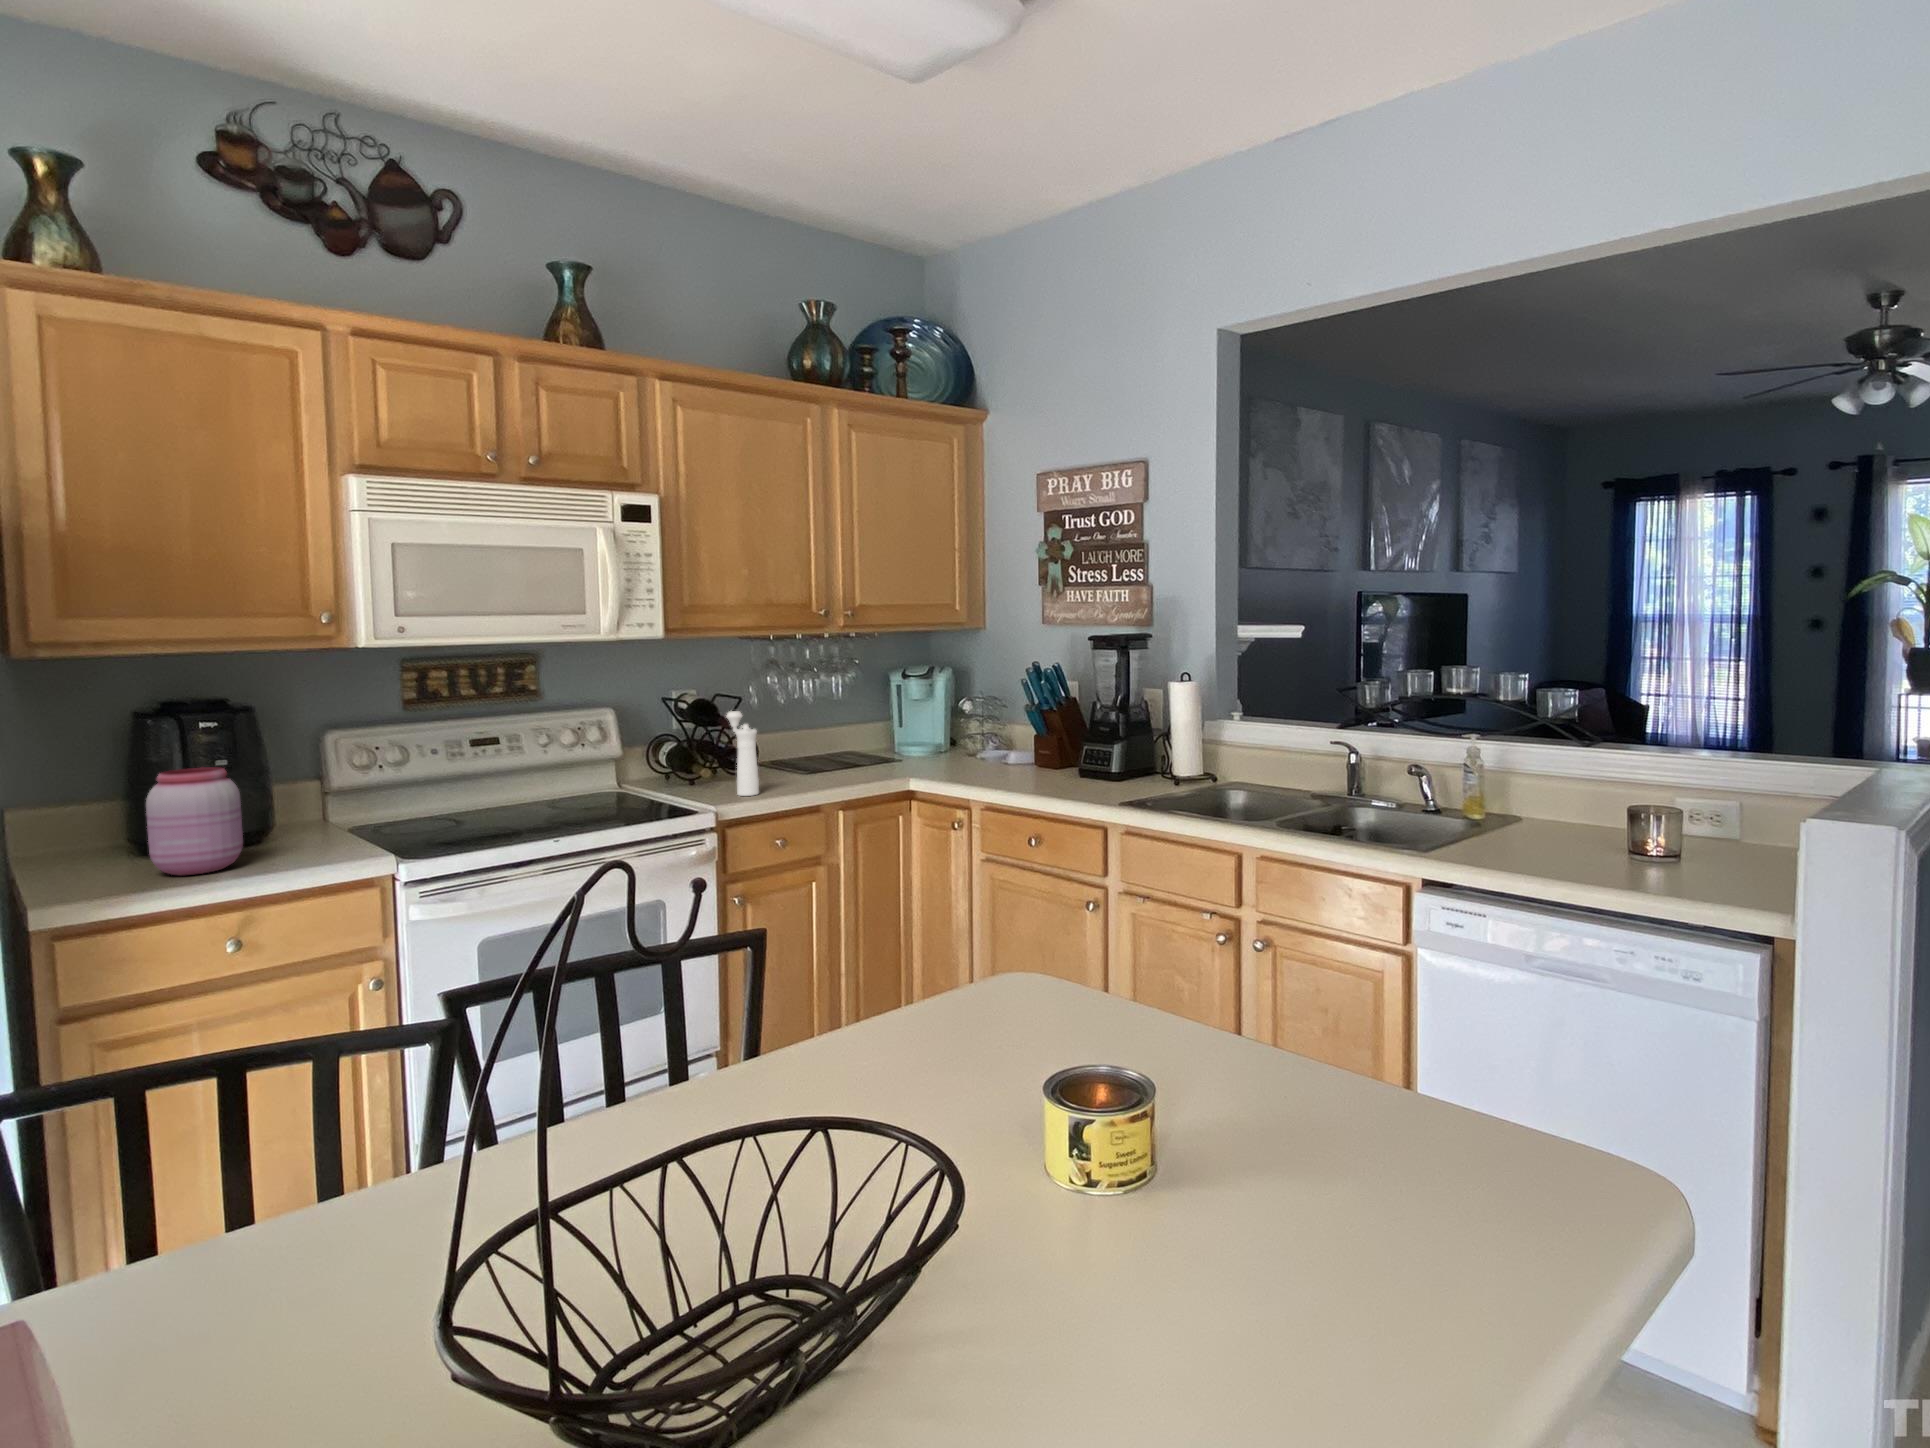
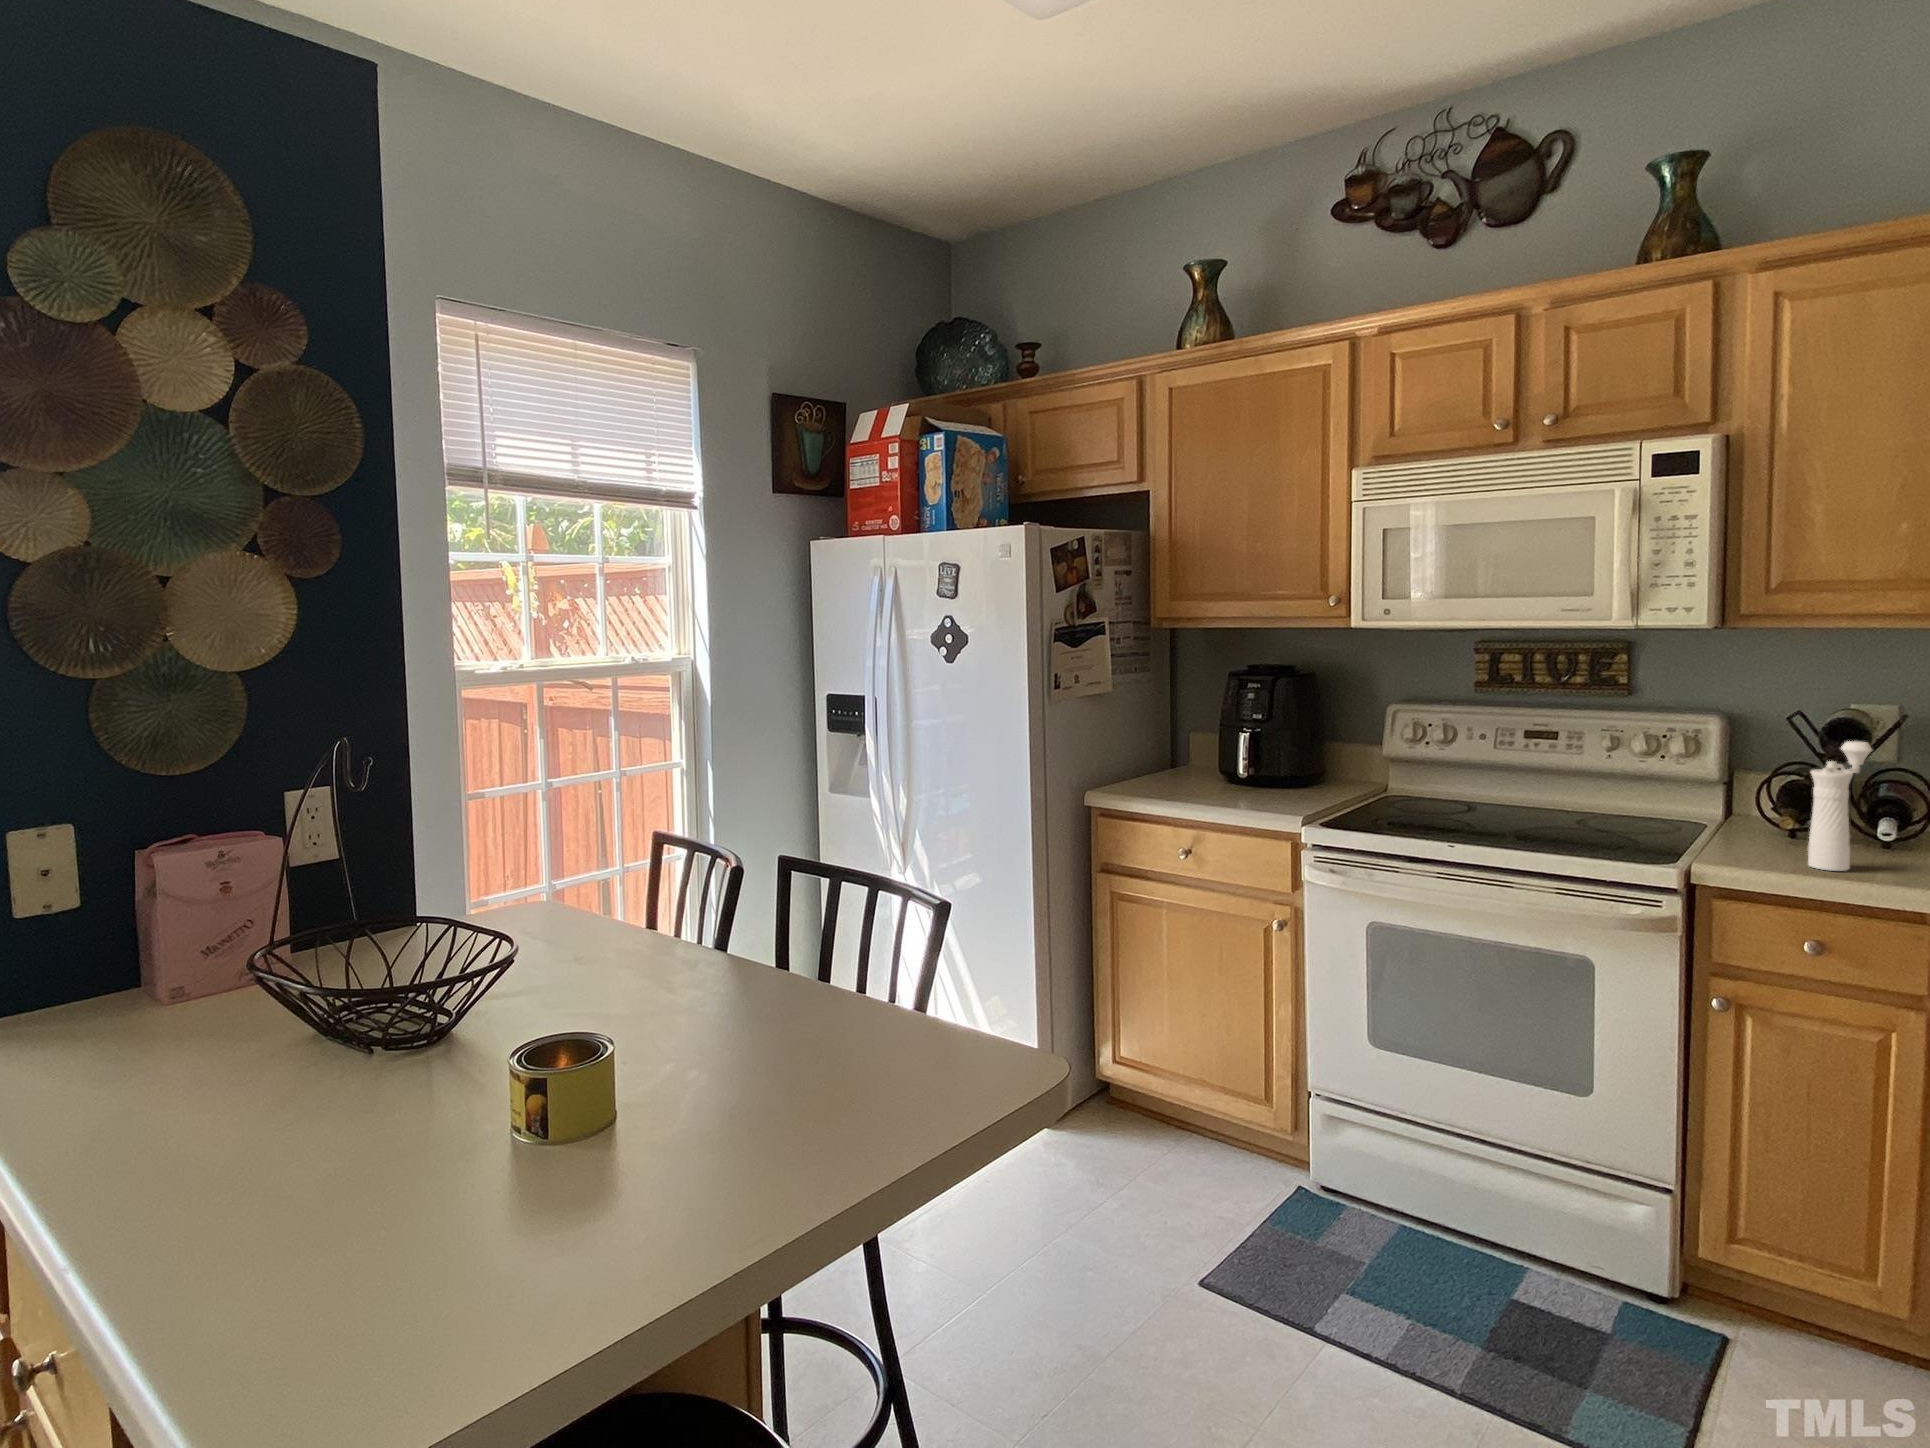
jar: present [146,767,243,876] -> none [1201,718,1261,799]

